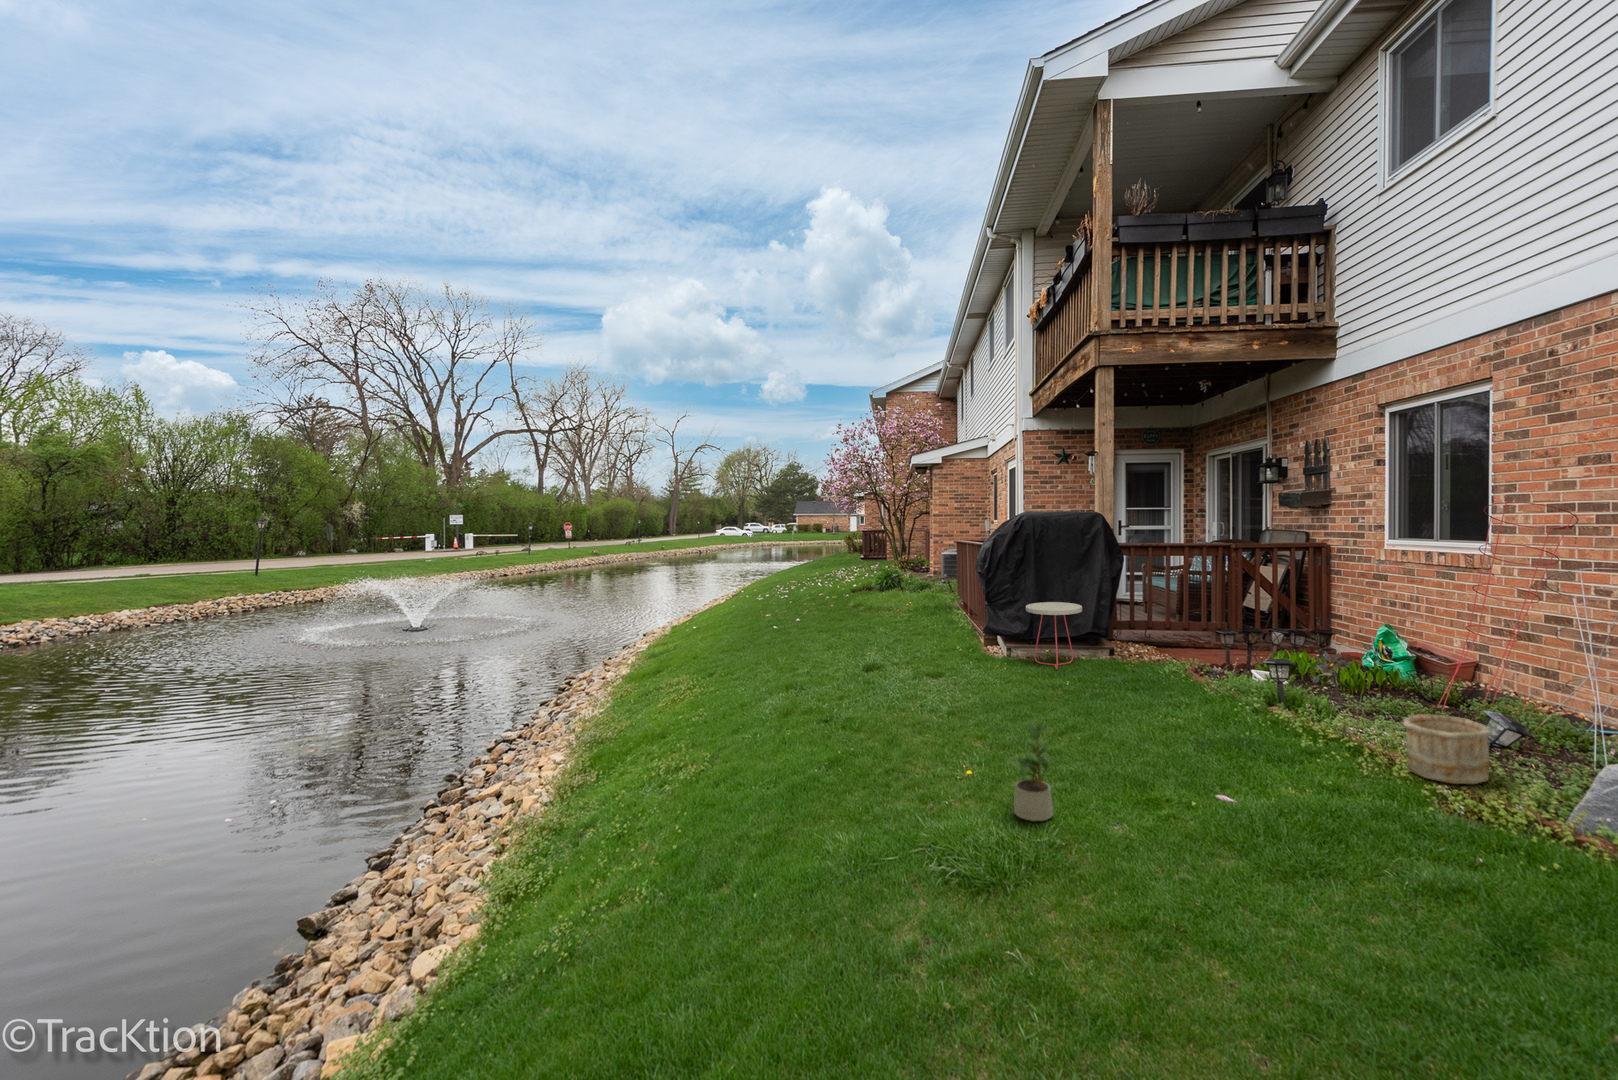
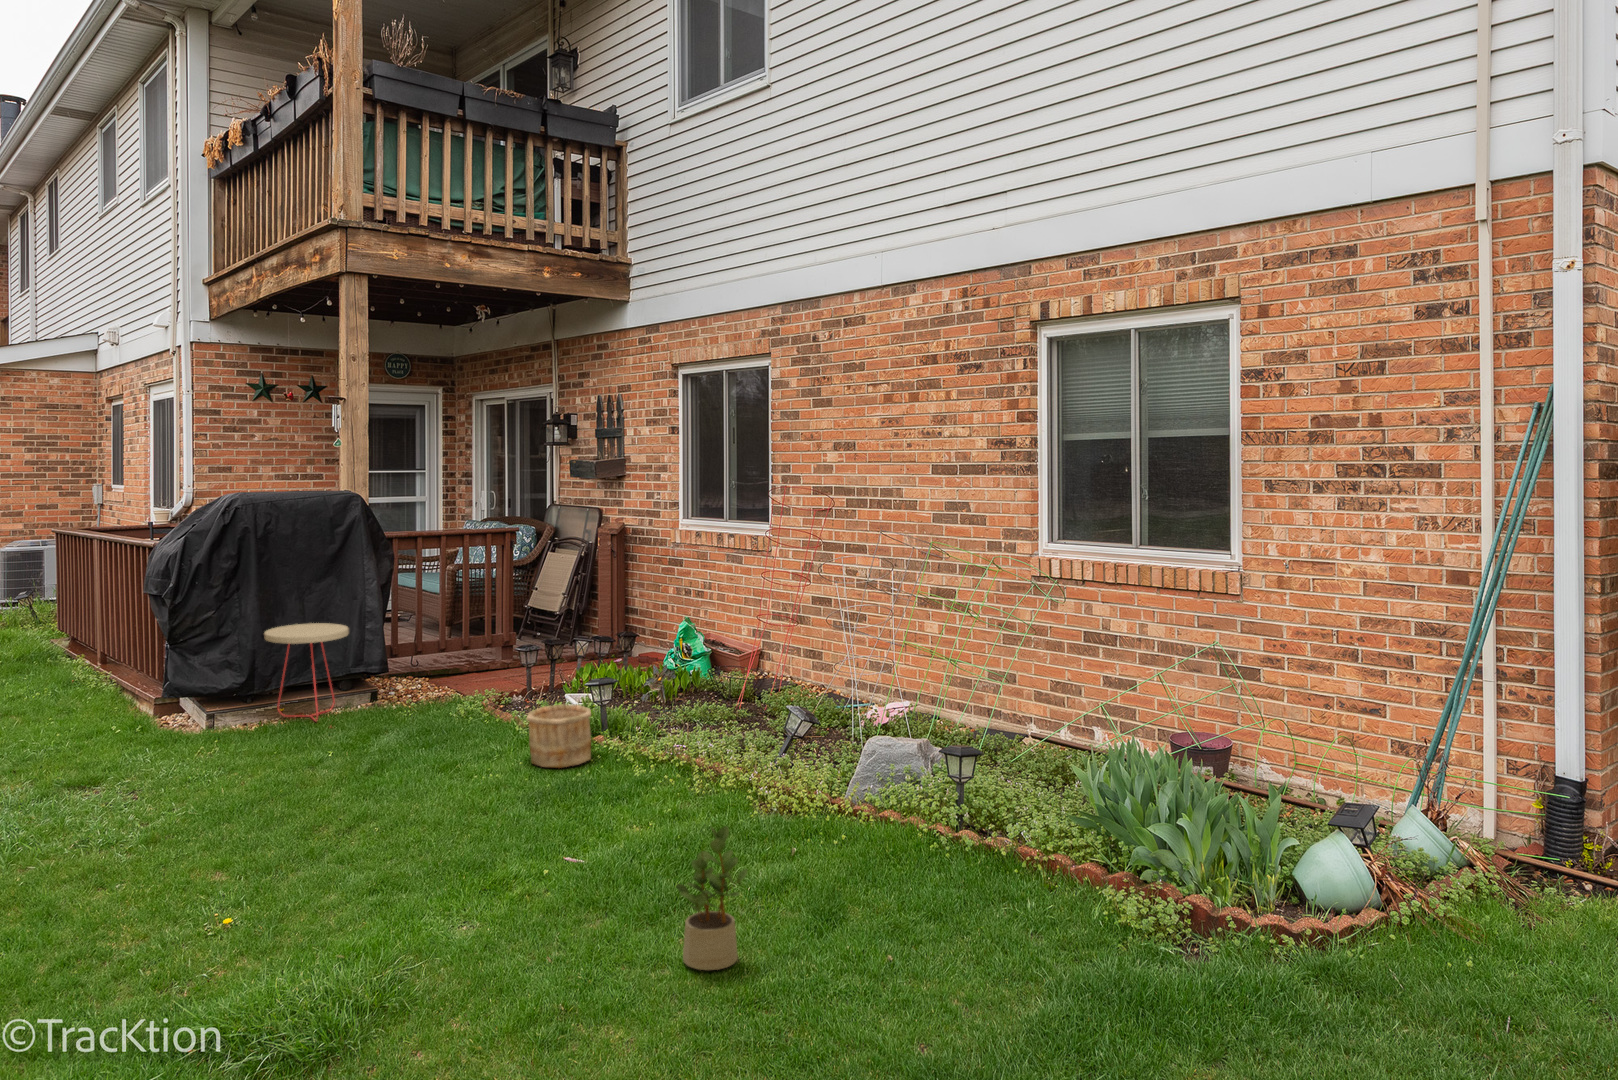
wooden bucket: present [1403,714,1491,784] -> present [527,704,591,768]
potted plant: present [1011,721,1059,821] -> present [676,826,747,970]

